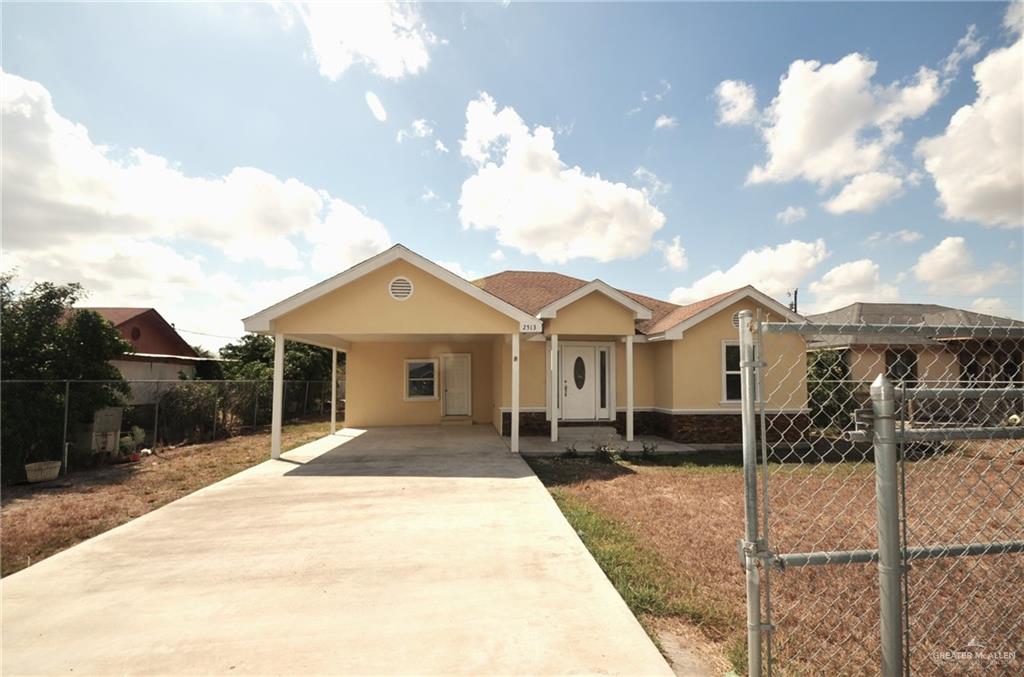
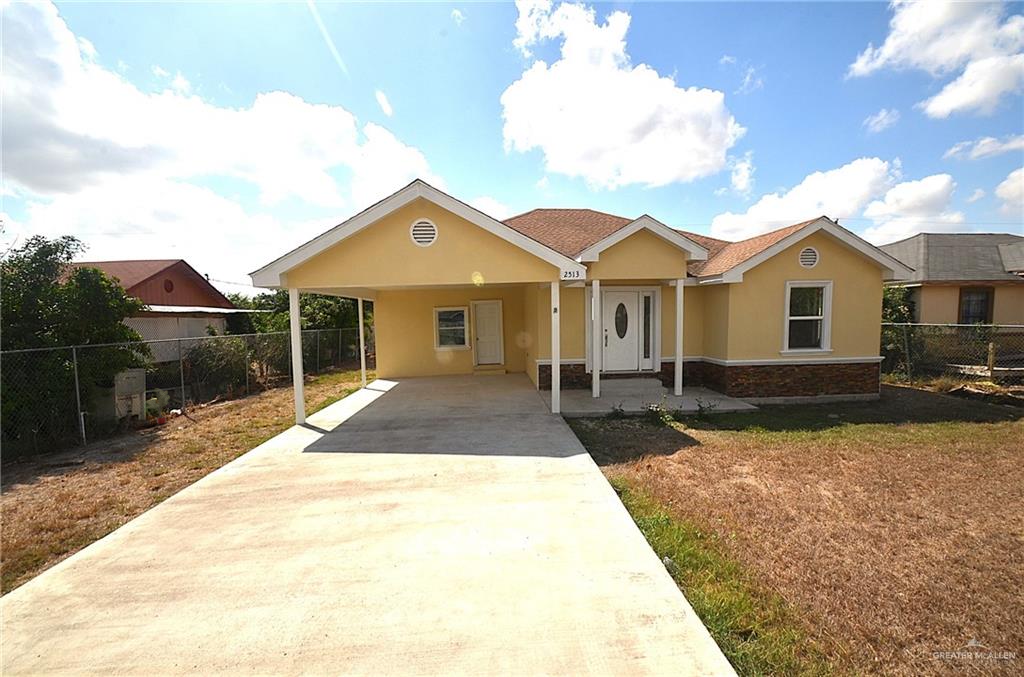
wooden bucket: present [25,459,61,482] -> none [39,429,78,455]

